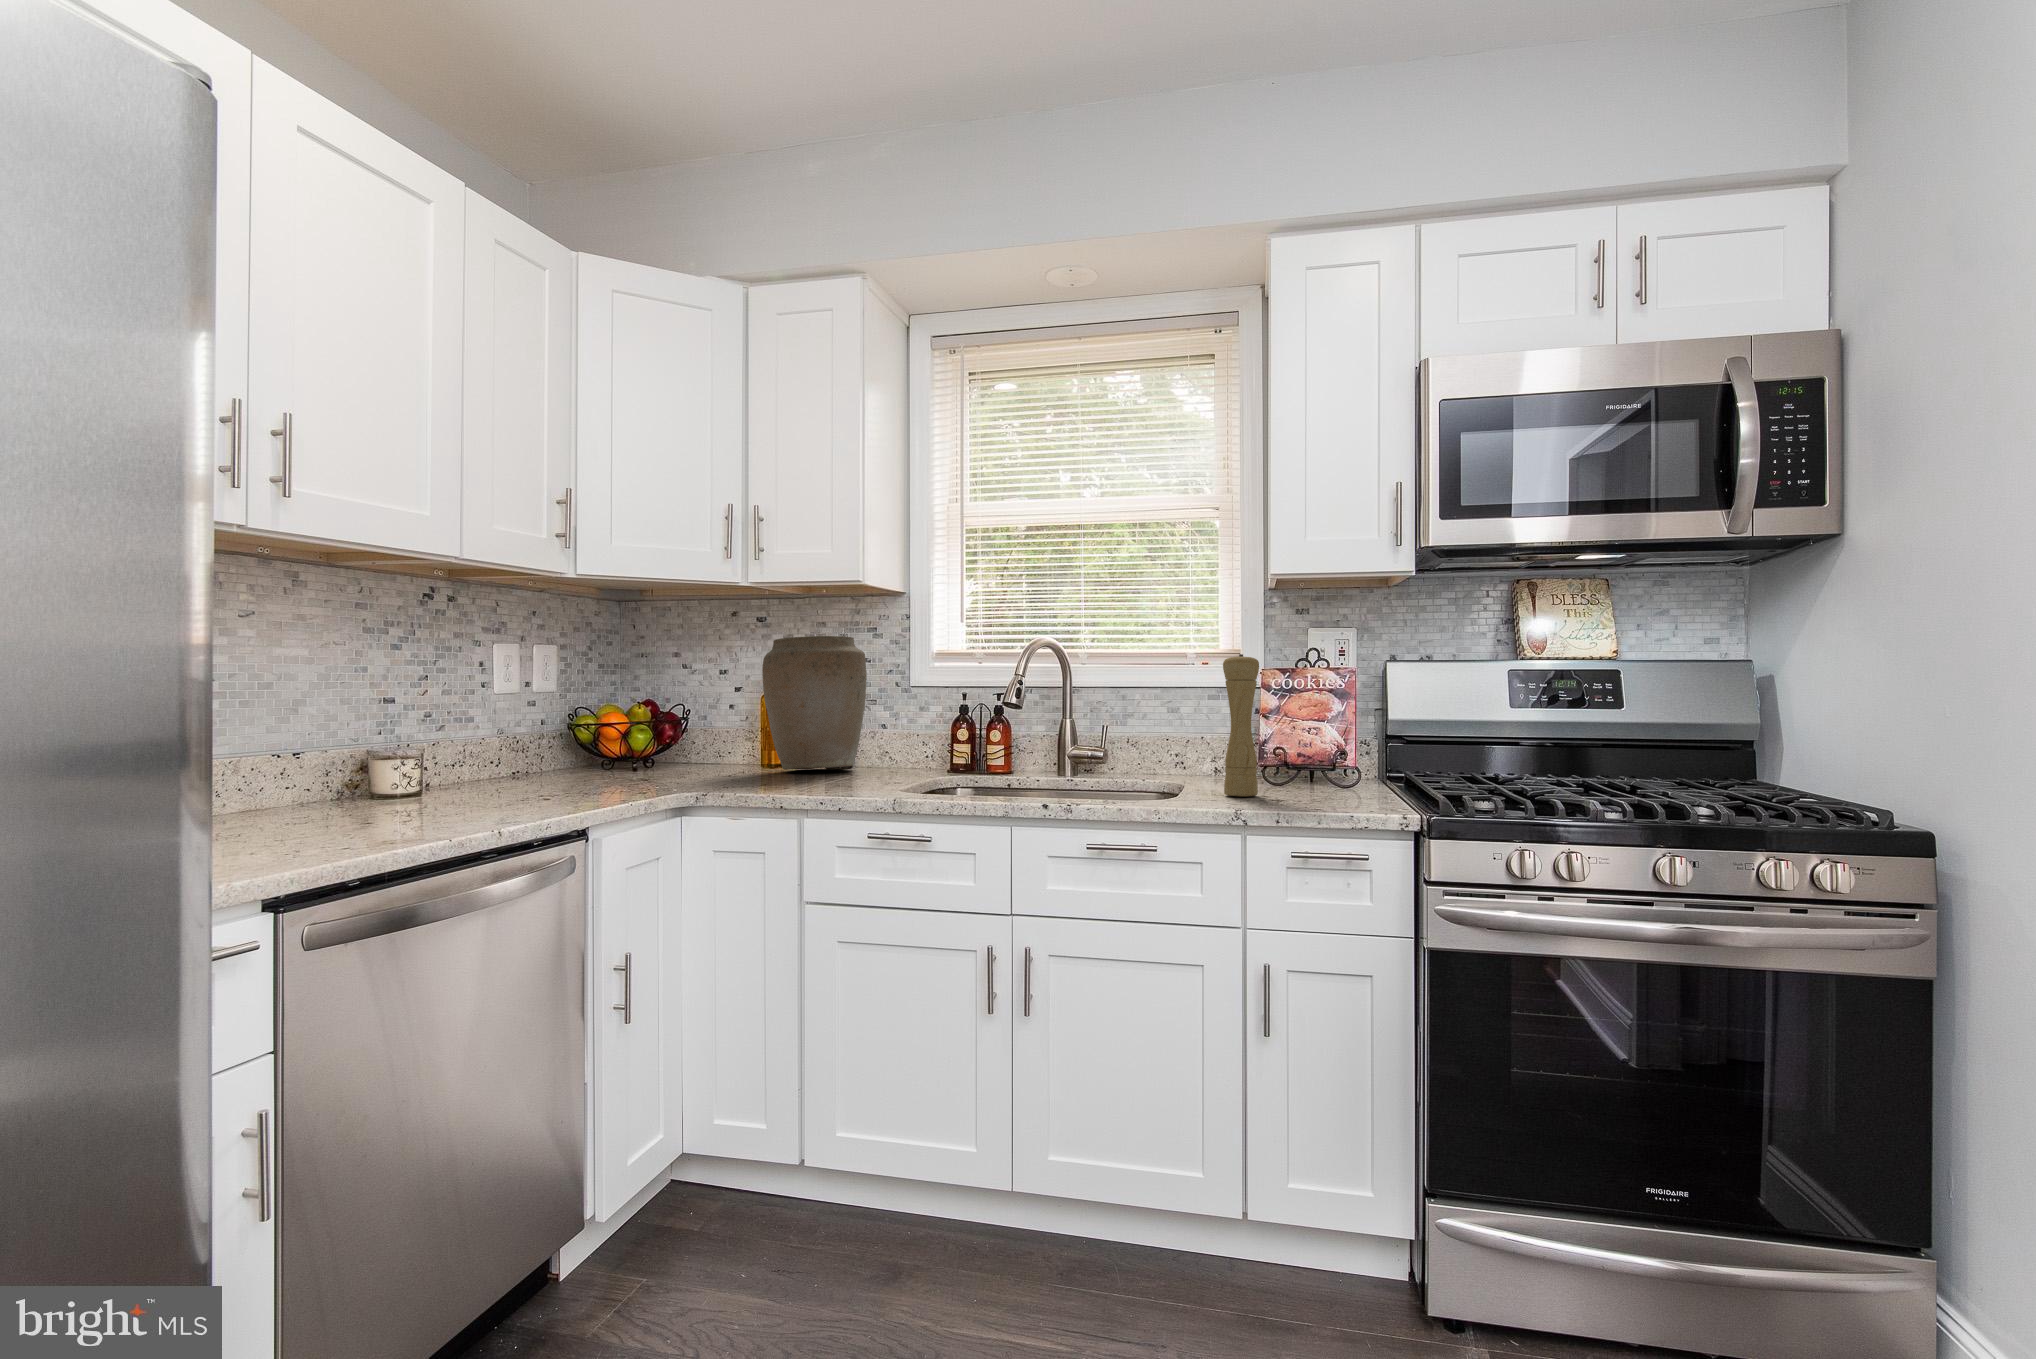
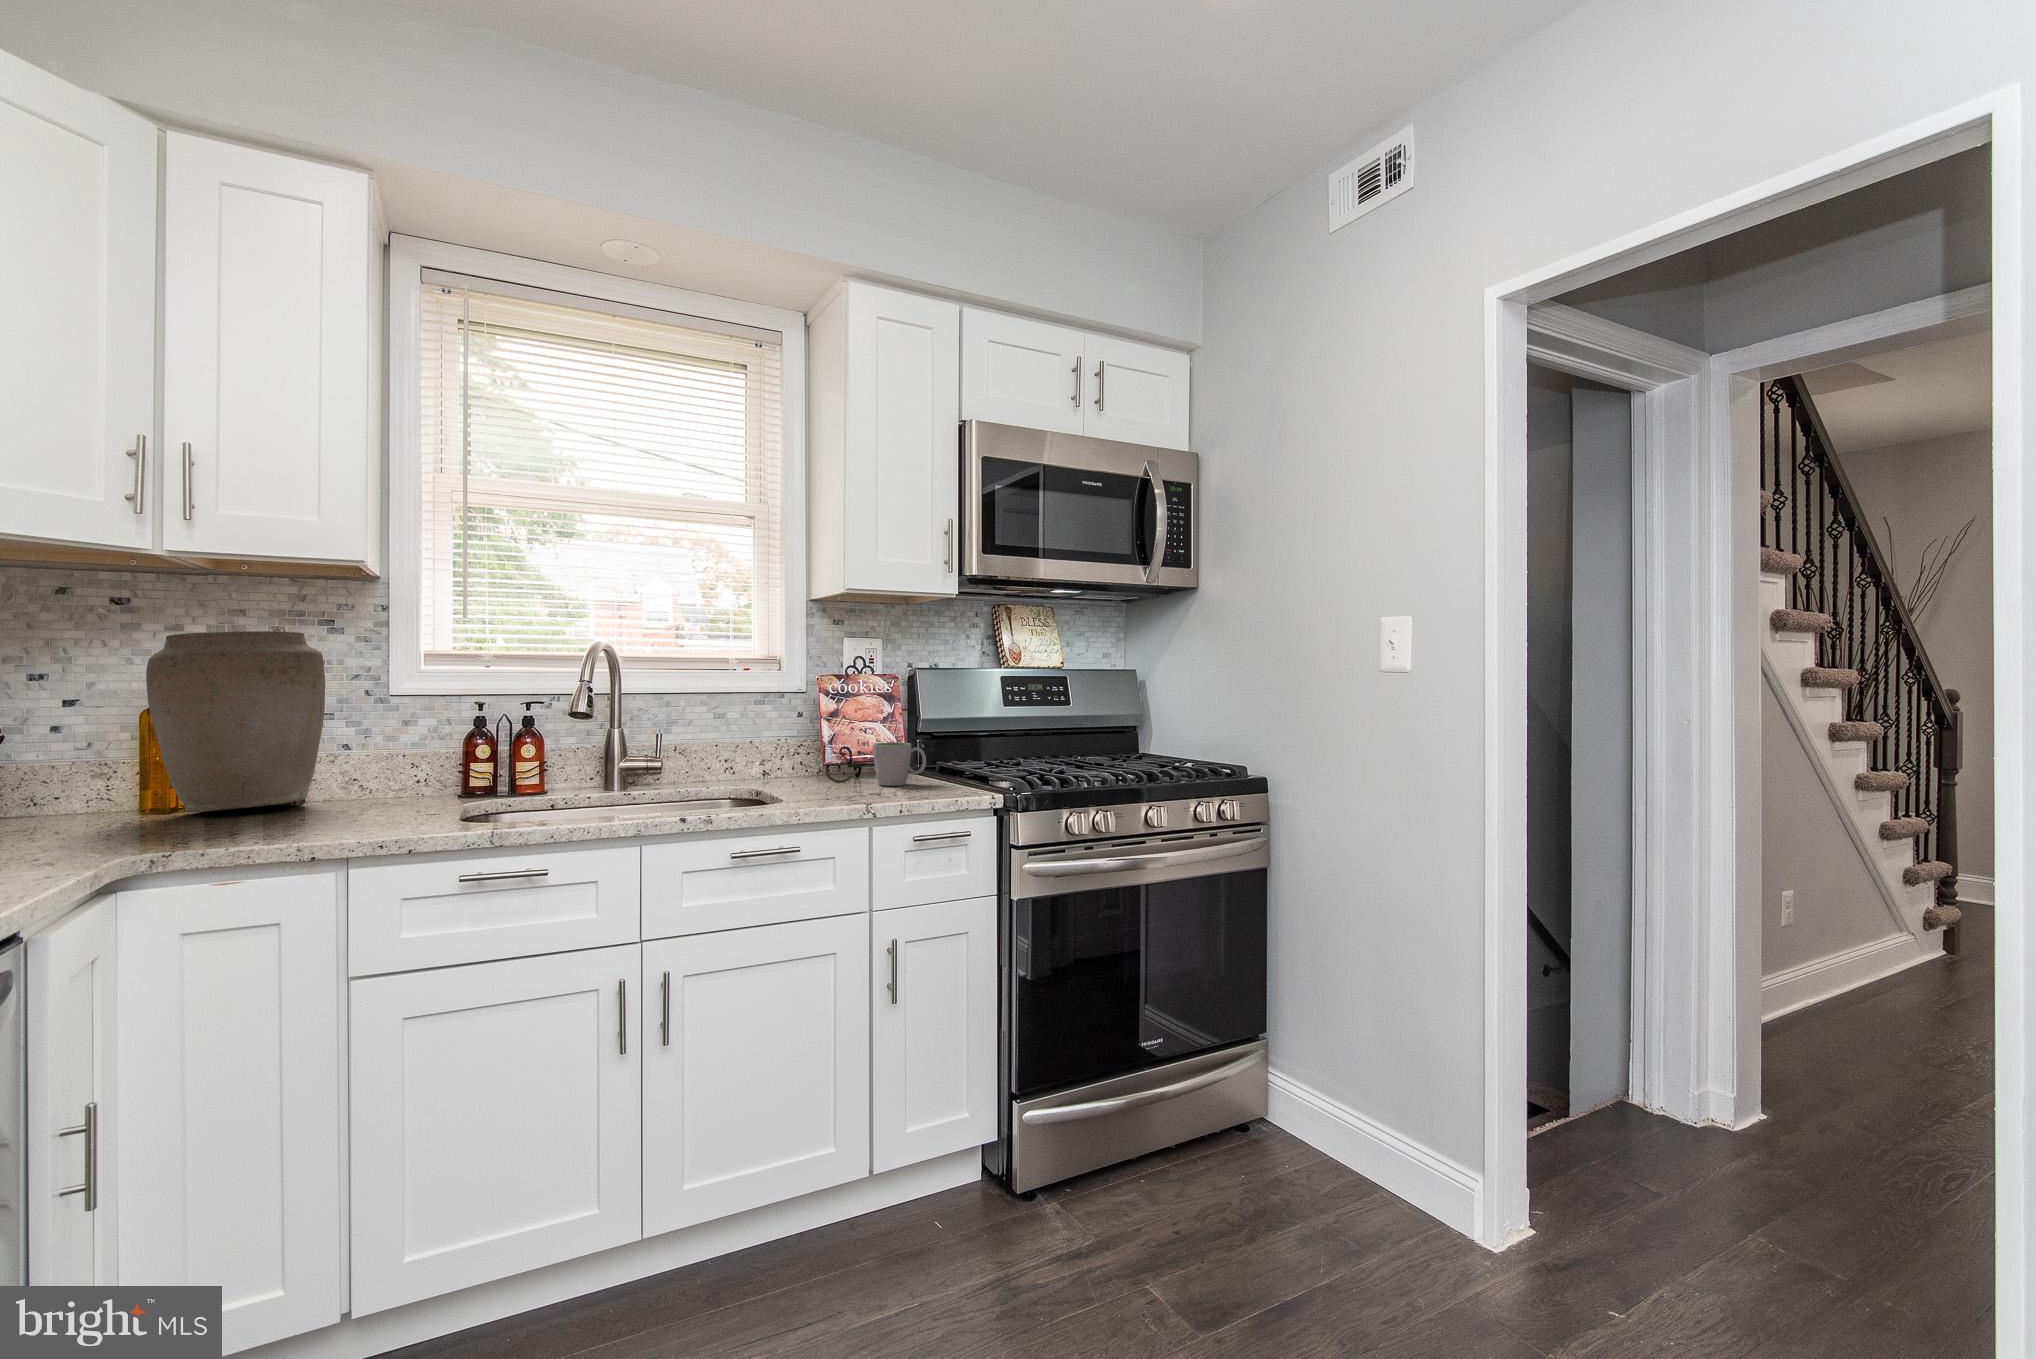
pepper mill: present [1223,654,1259,796] -> none [831,664,864,793]
mug: none [1284,745,1344,794] -> present [873,742,926,786]

